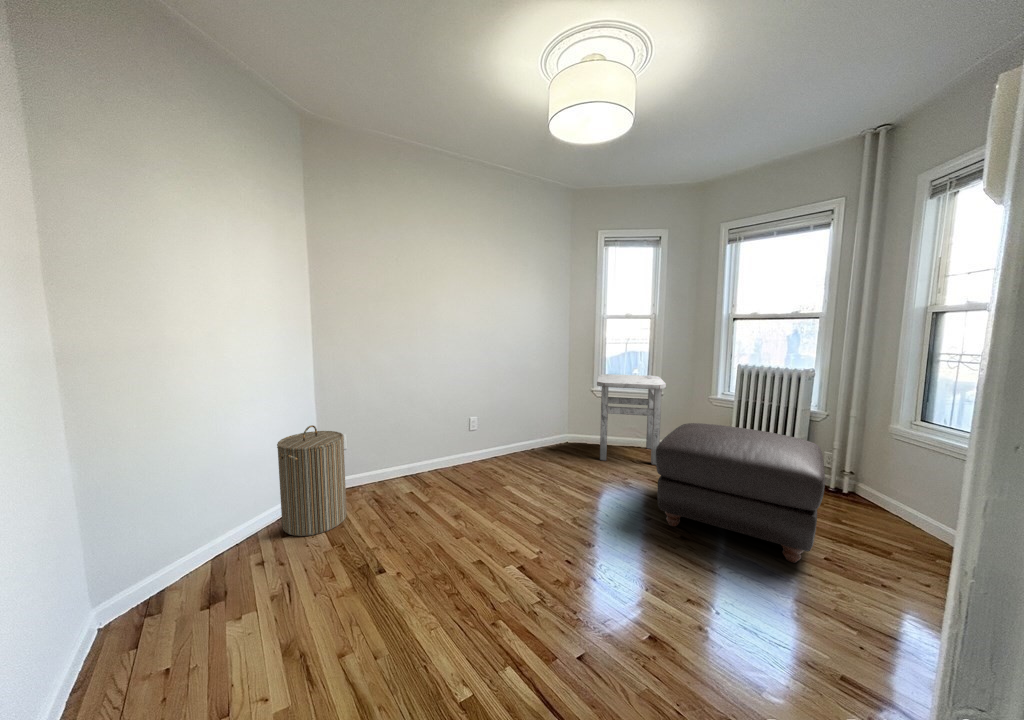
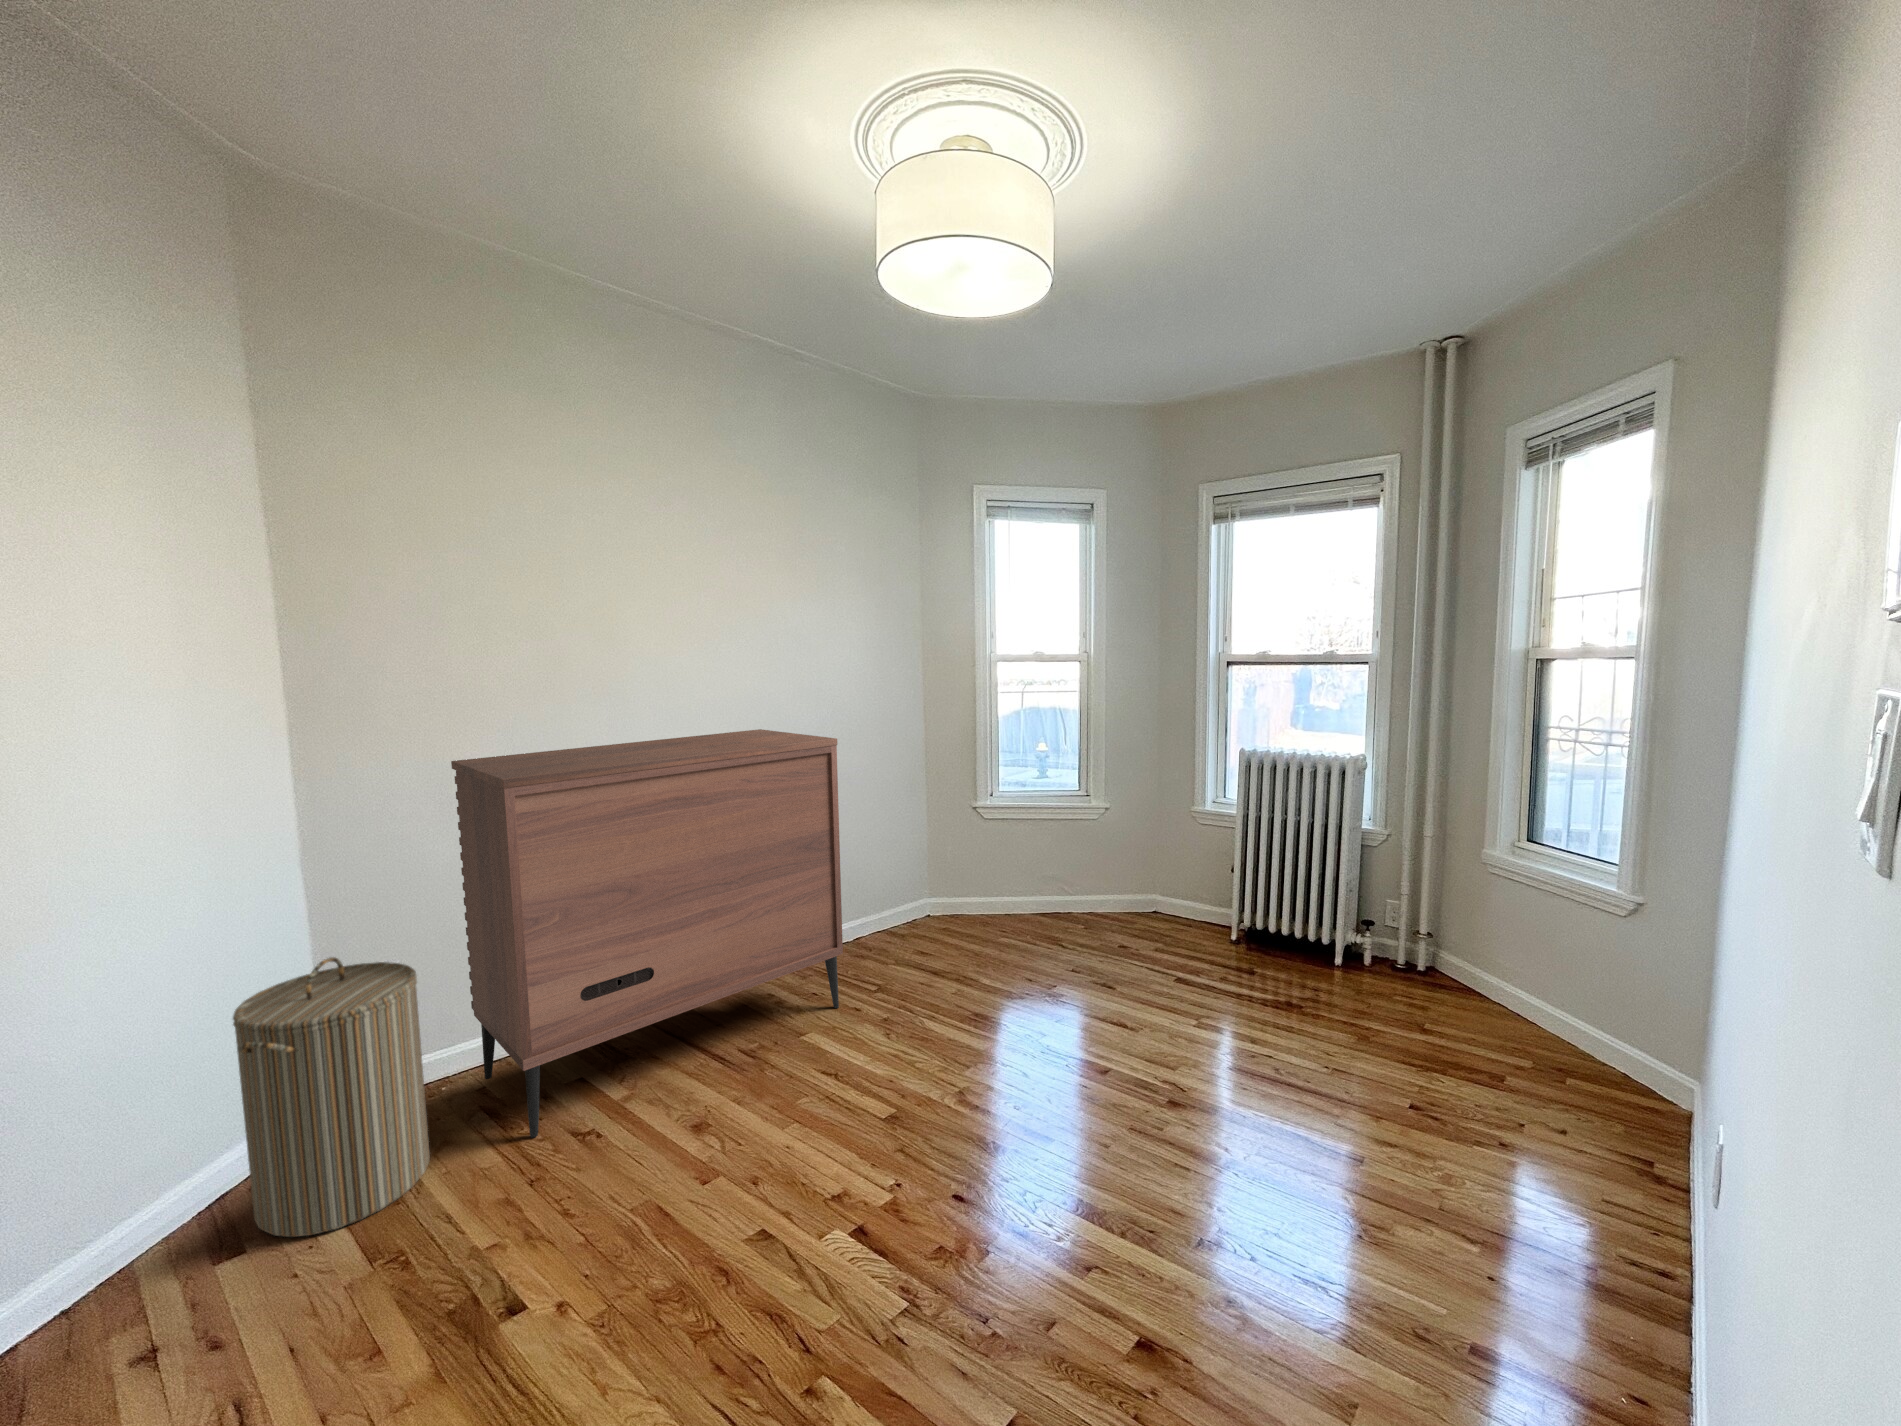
dresser: none [361,345,526,513] -> present [451,729,843,1138]
side table: present [597,374,666,465] -> none [979,773,1112,951]
ottoman: present [656,423,825,563] -> none [1110,872,1410,1129]

